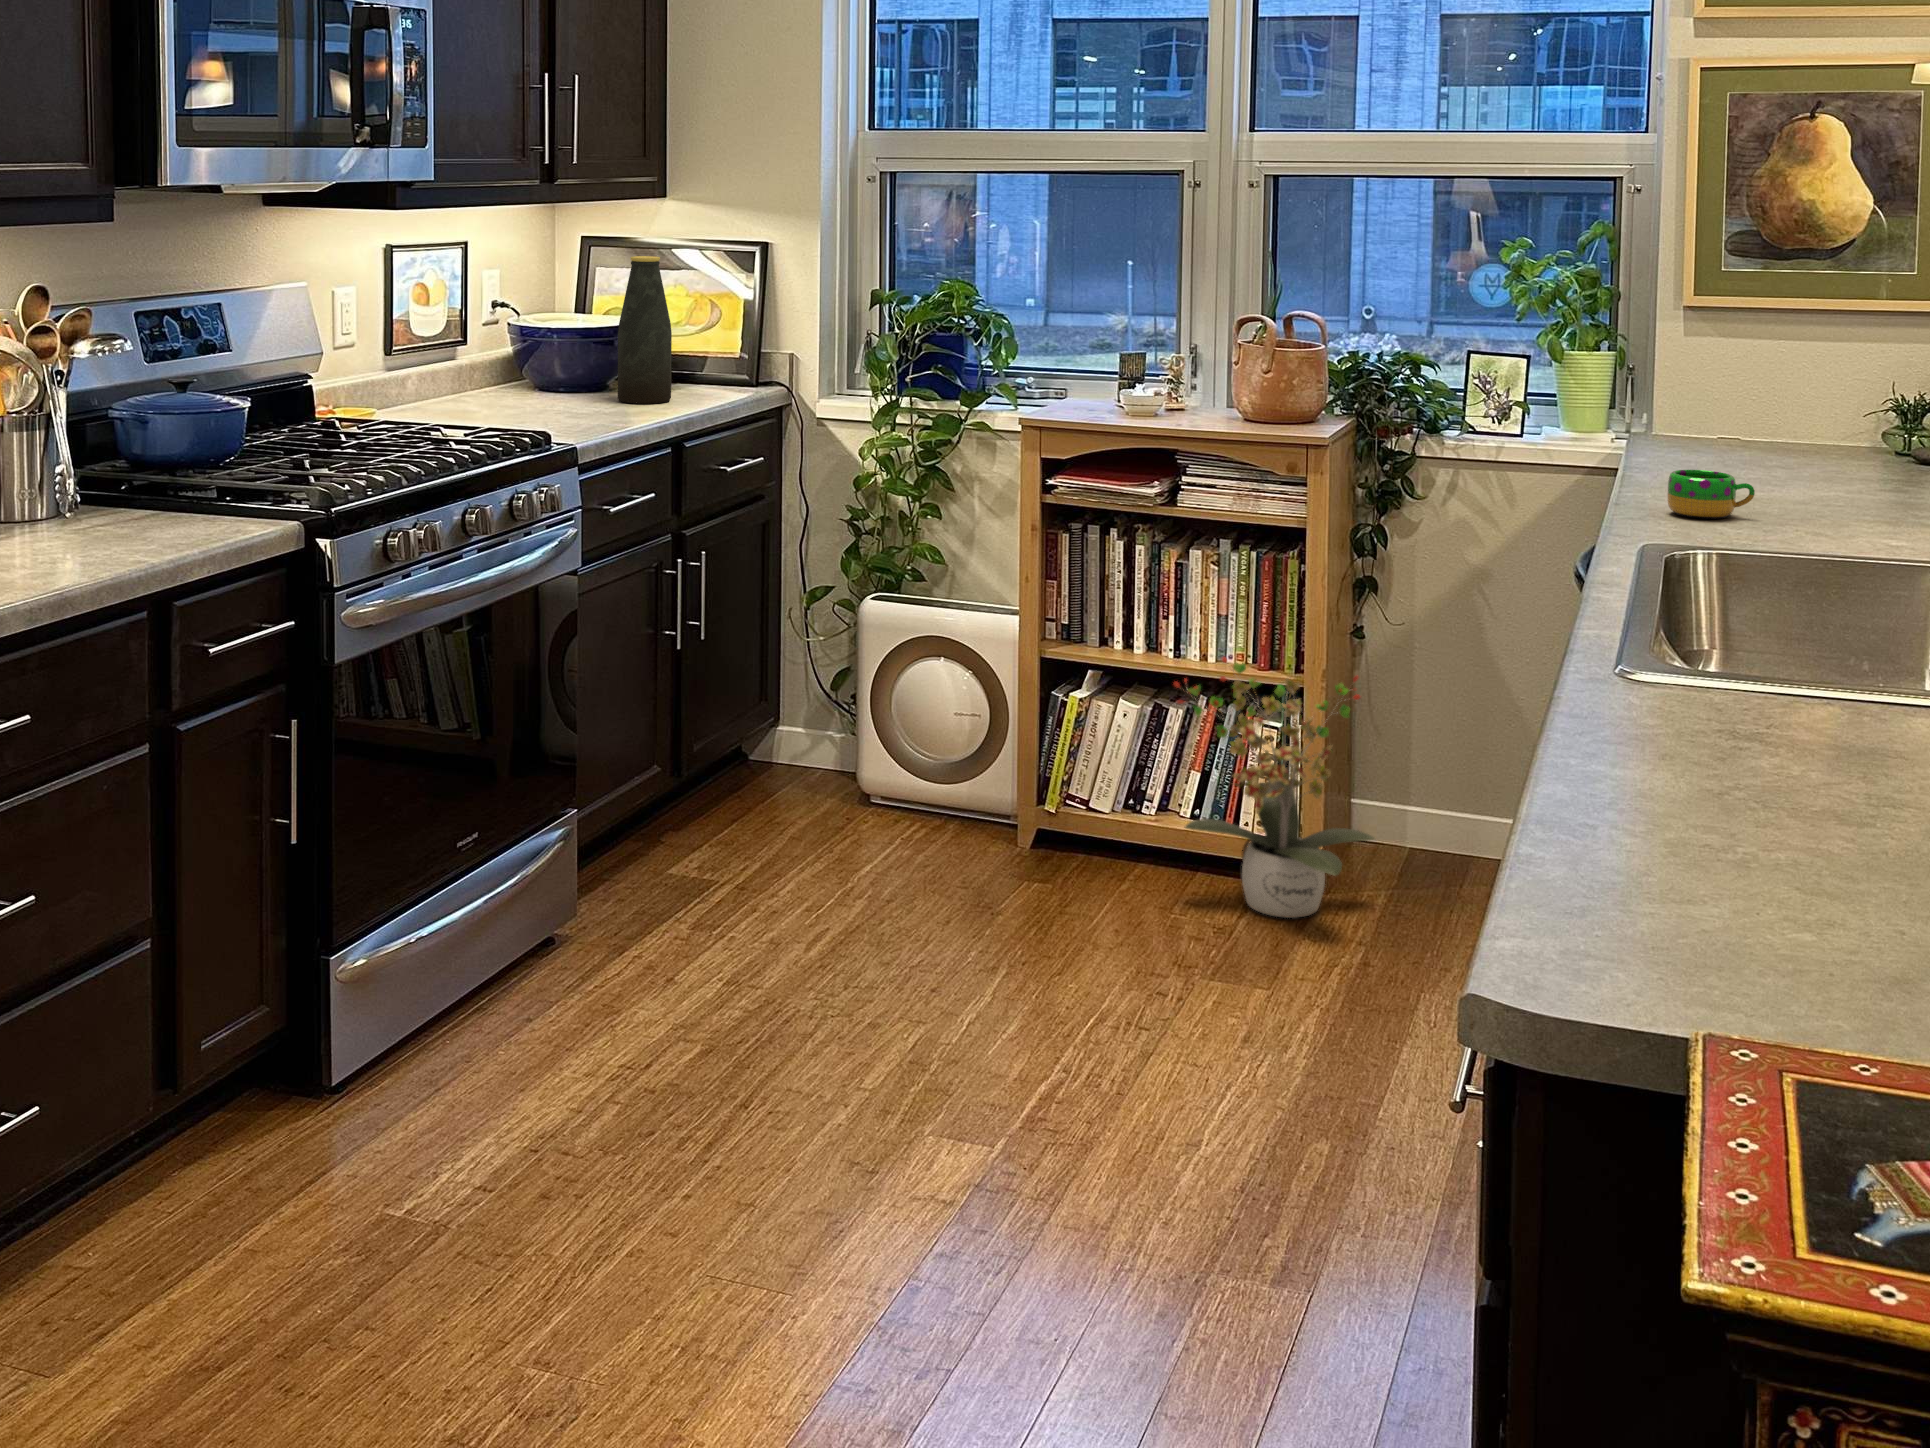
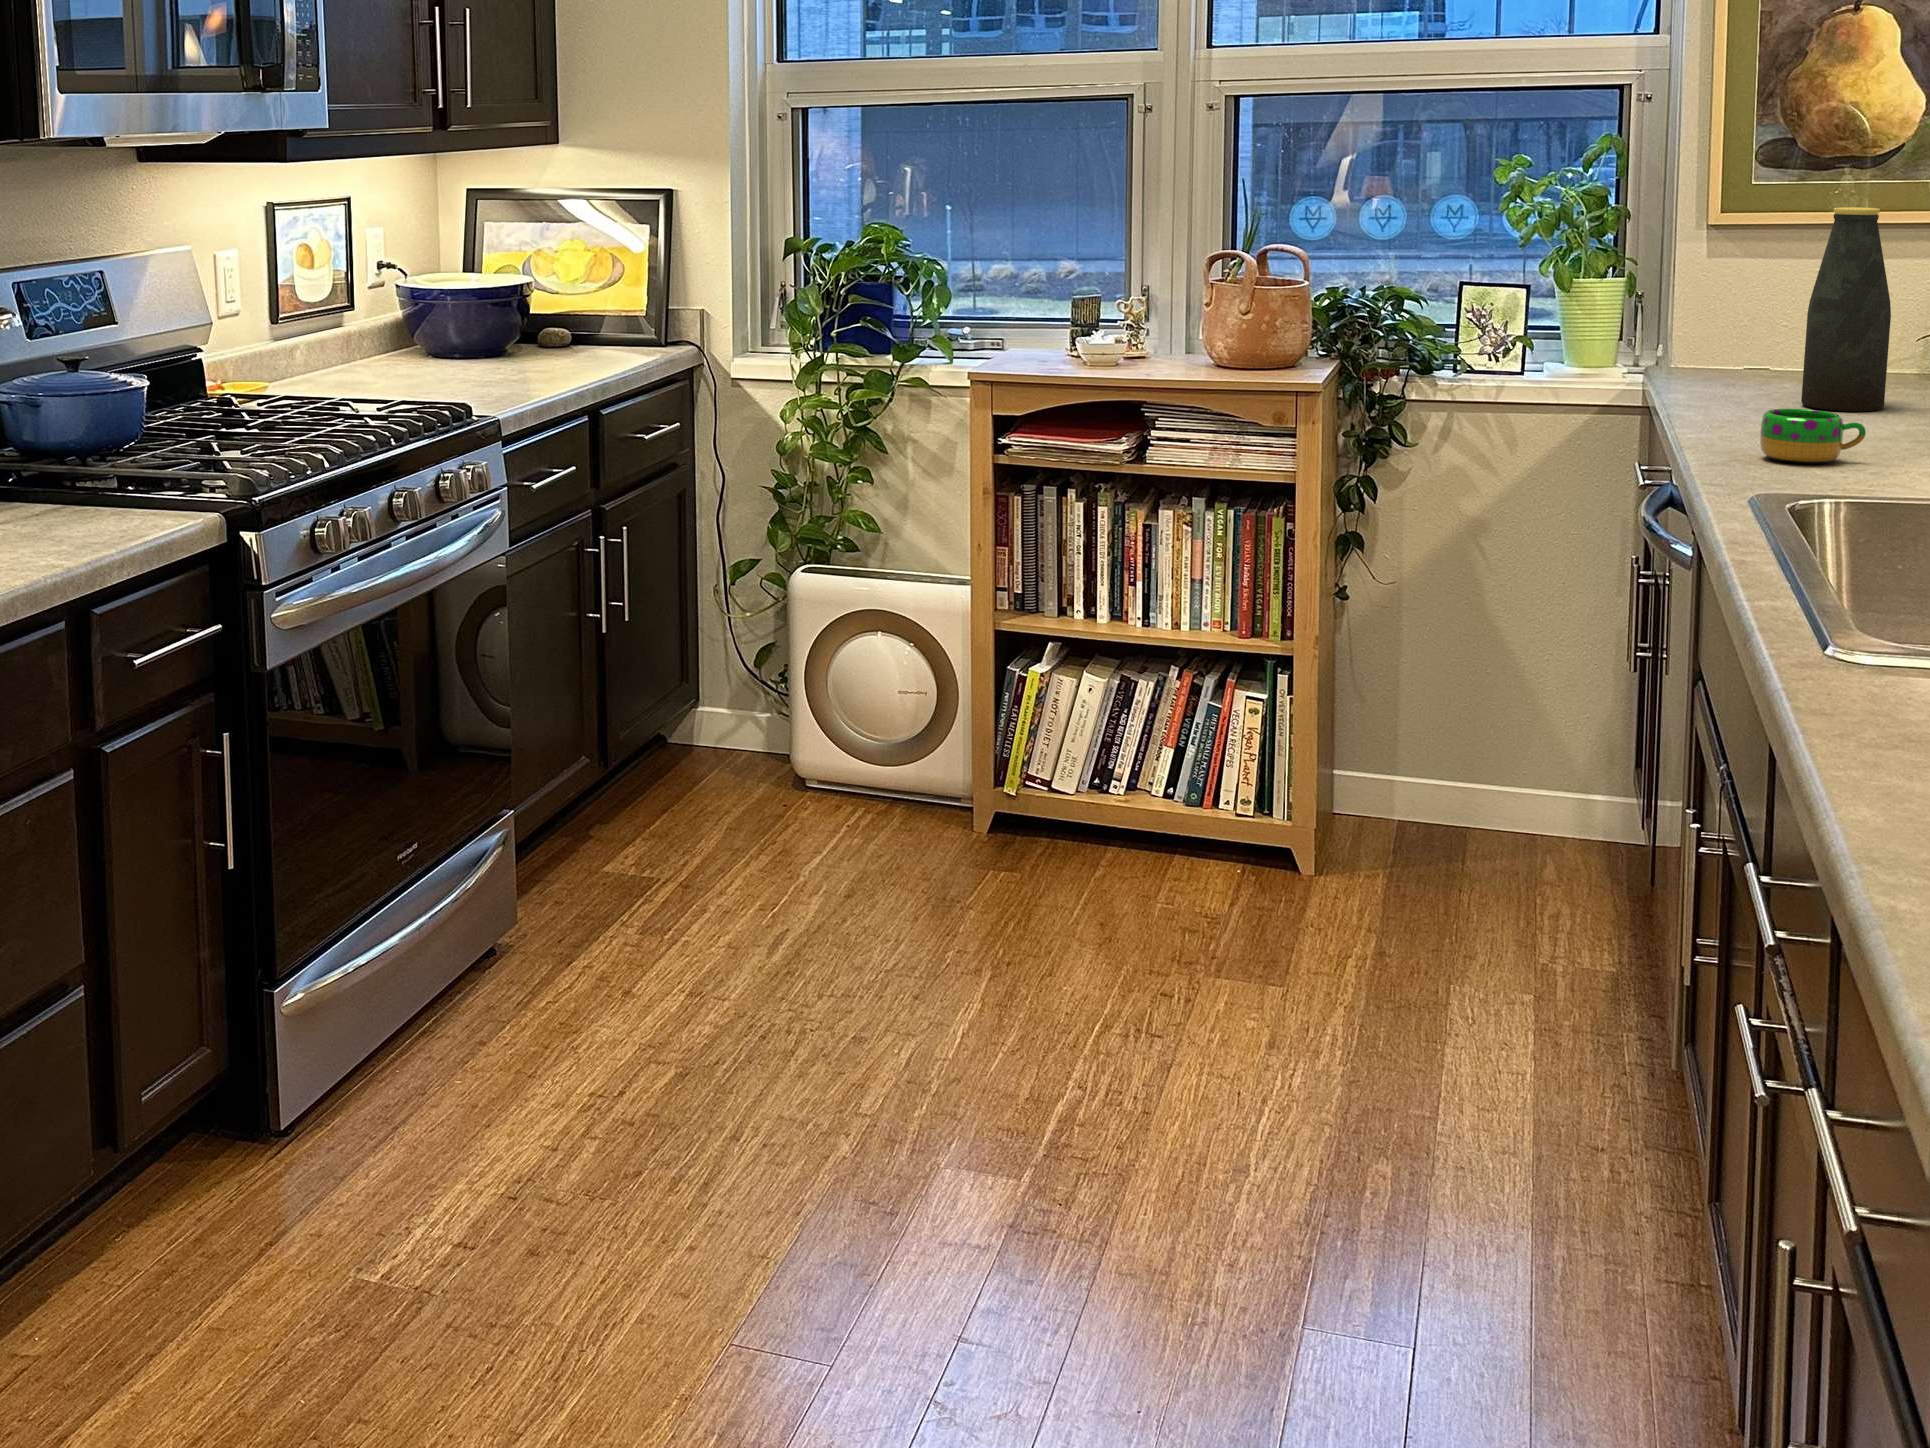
bottle: present [618,256,672,404] -> present [1801,207,1891,411]
potted plant: present [1174,657,1375,918] -> none [1152,623,1372,901]

